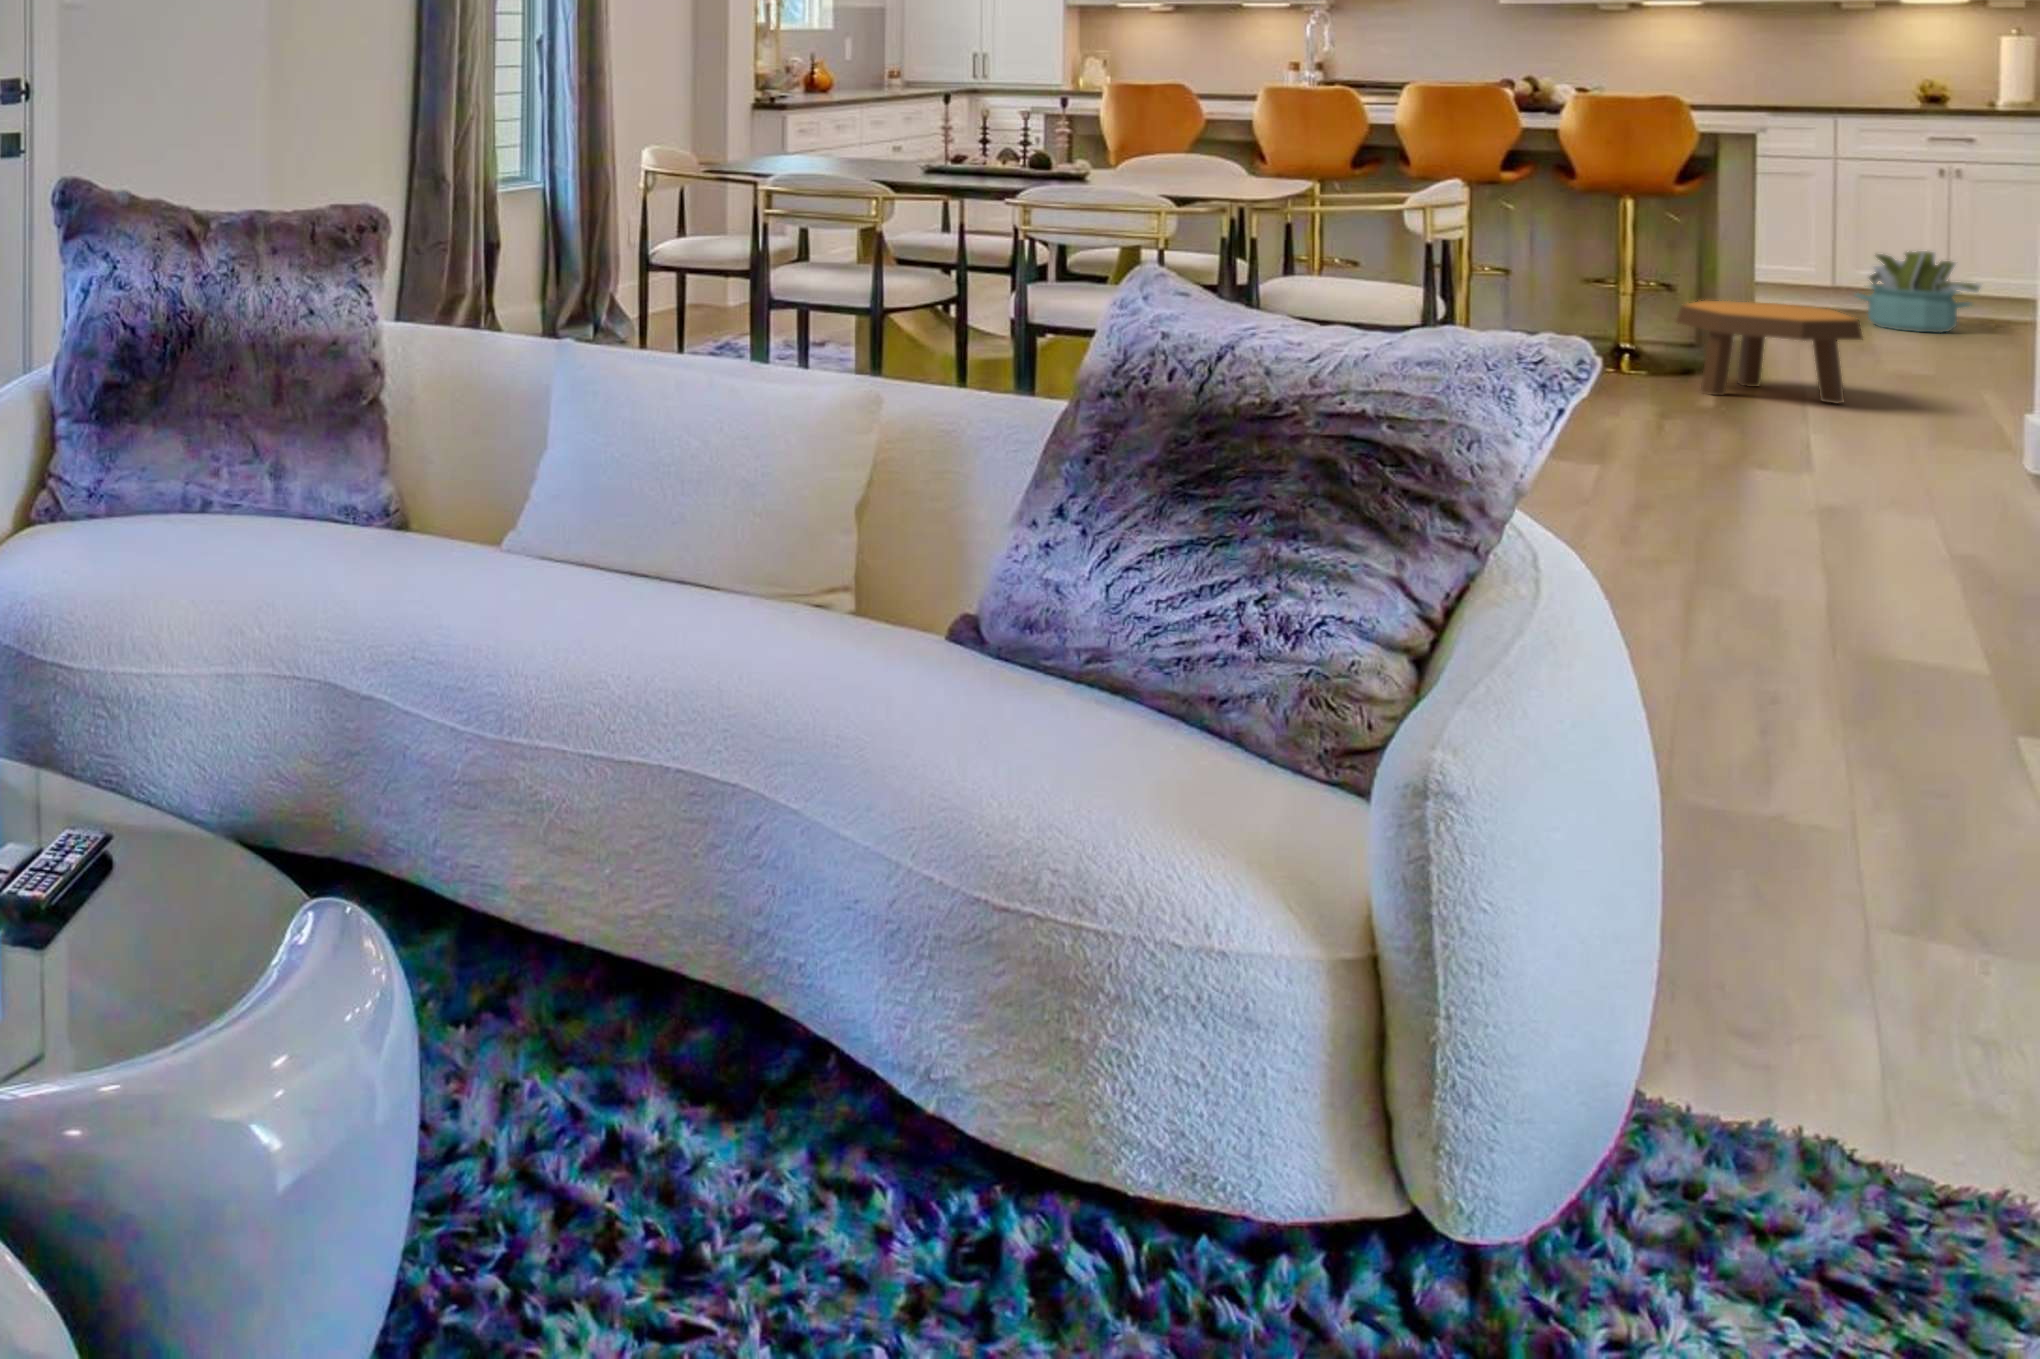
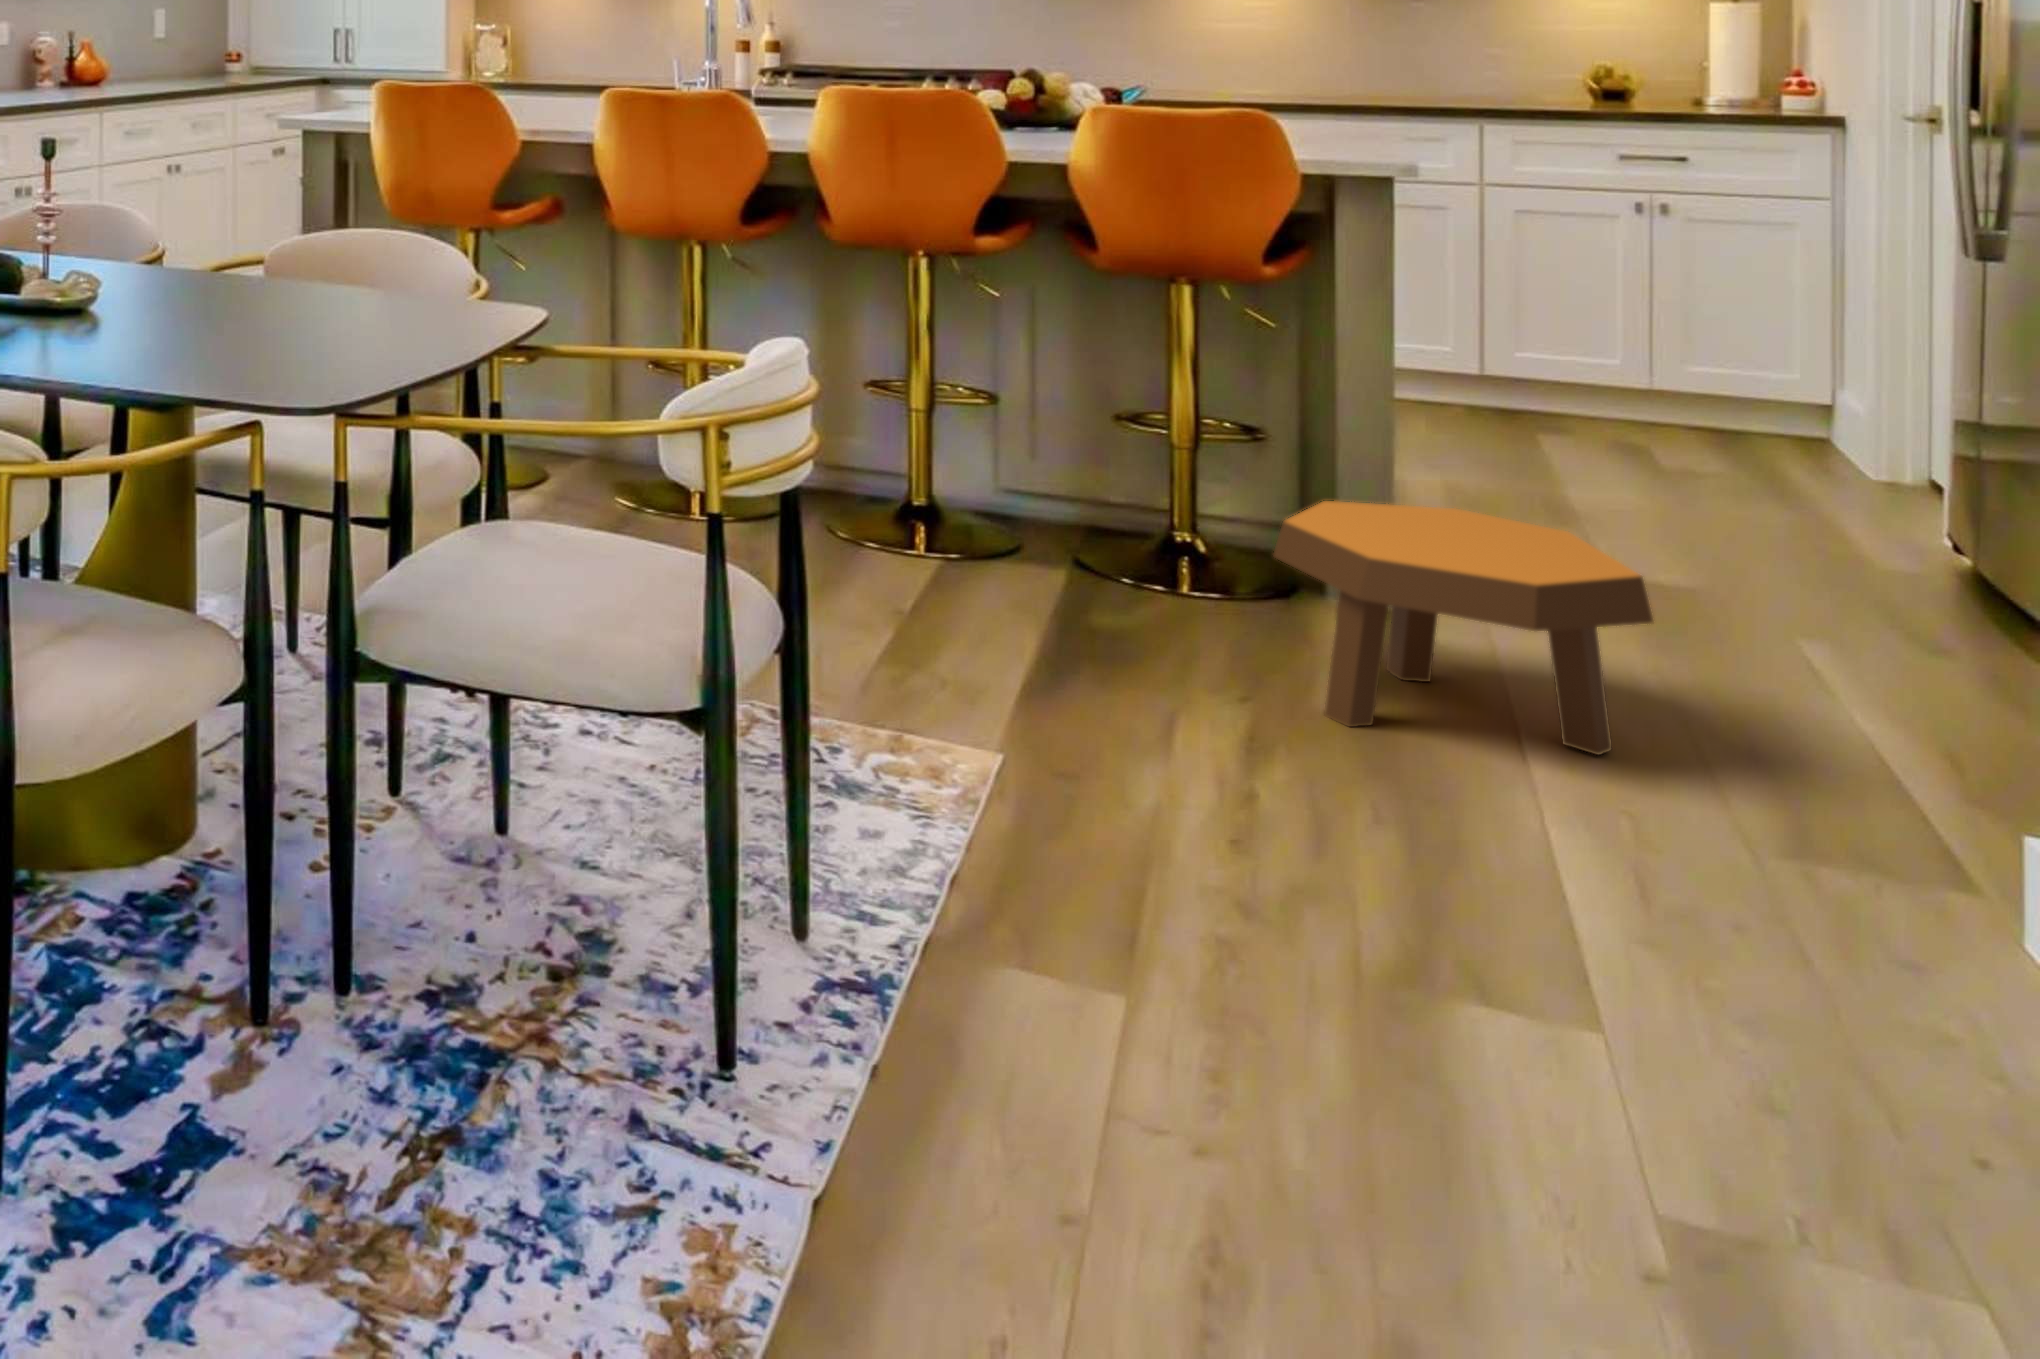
decorative plant: present [1856,251,1981,332] -> none [1514,338,1714,472]

